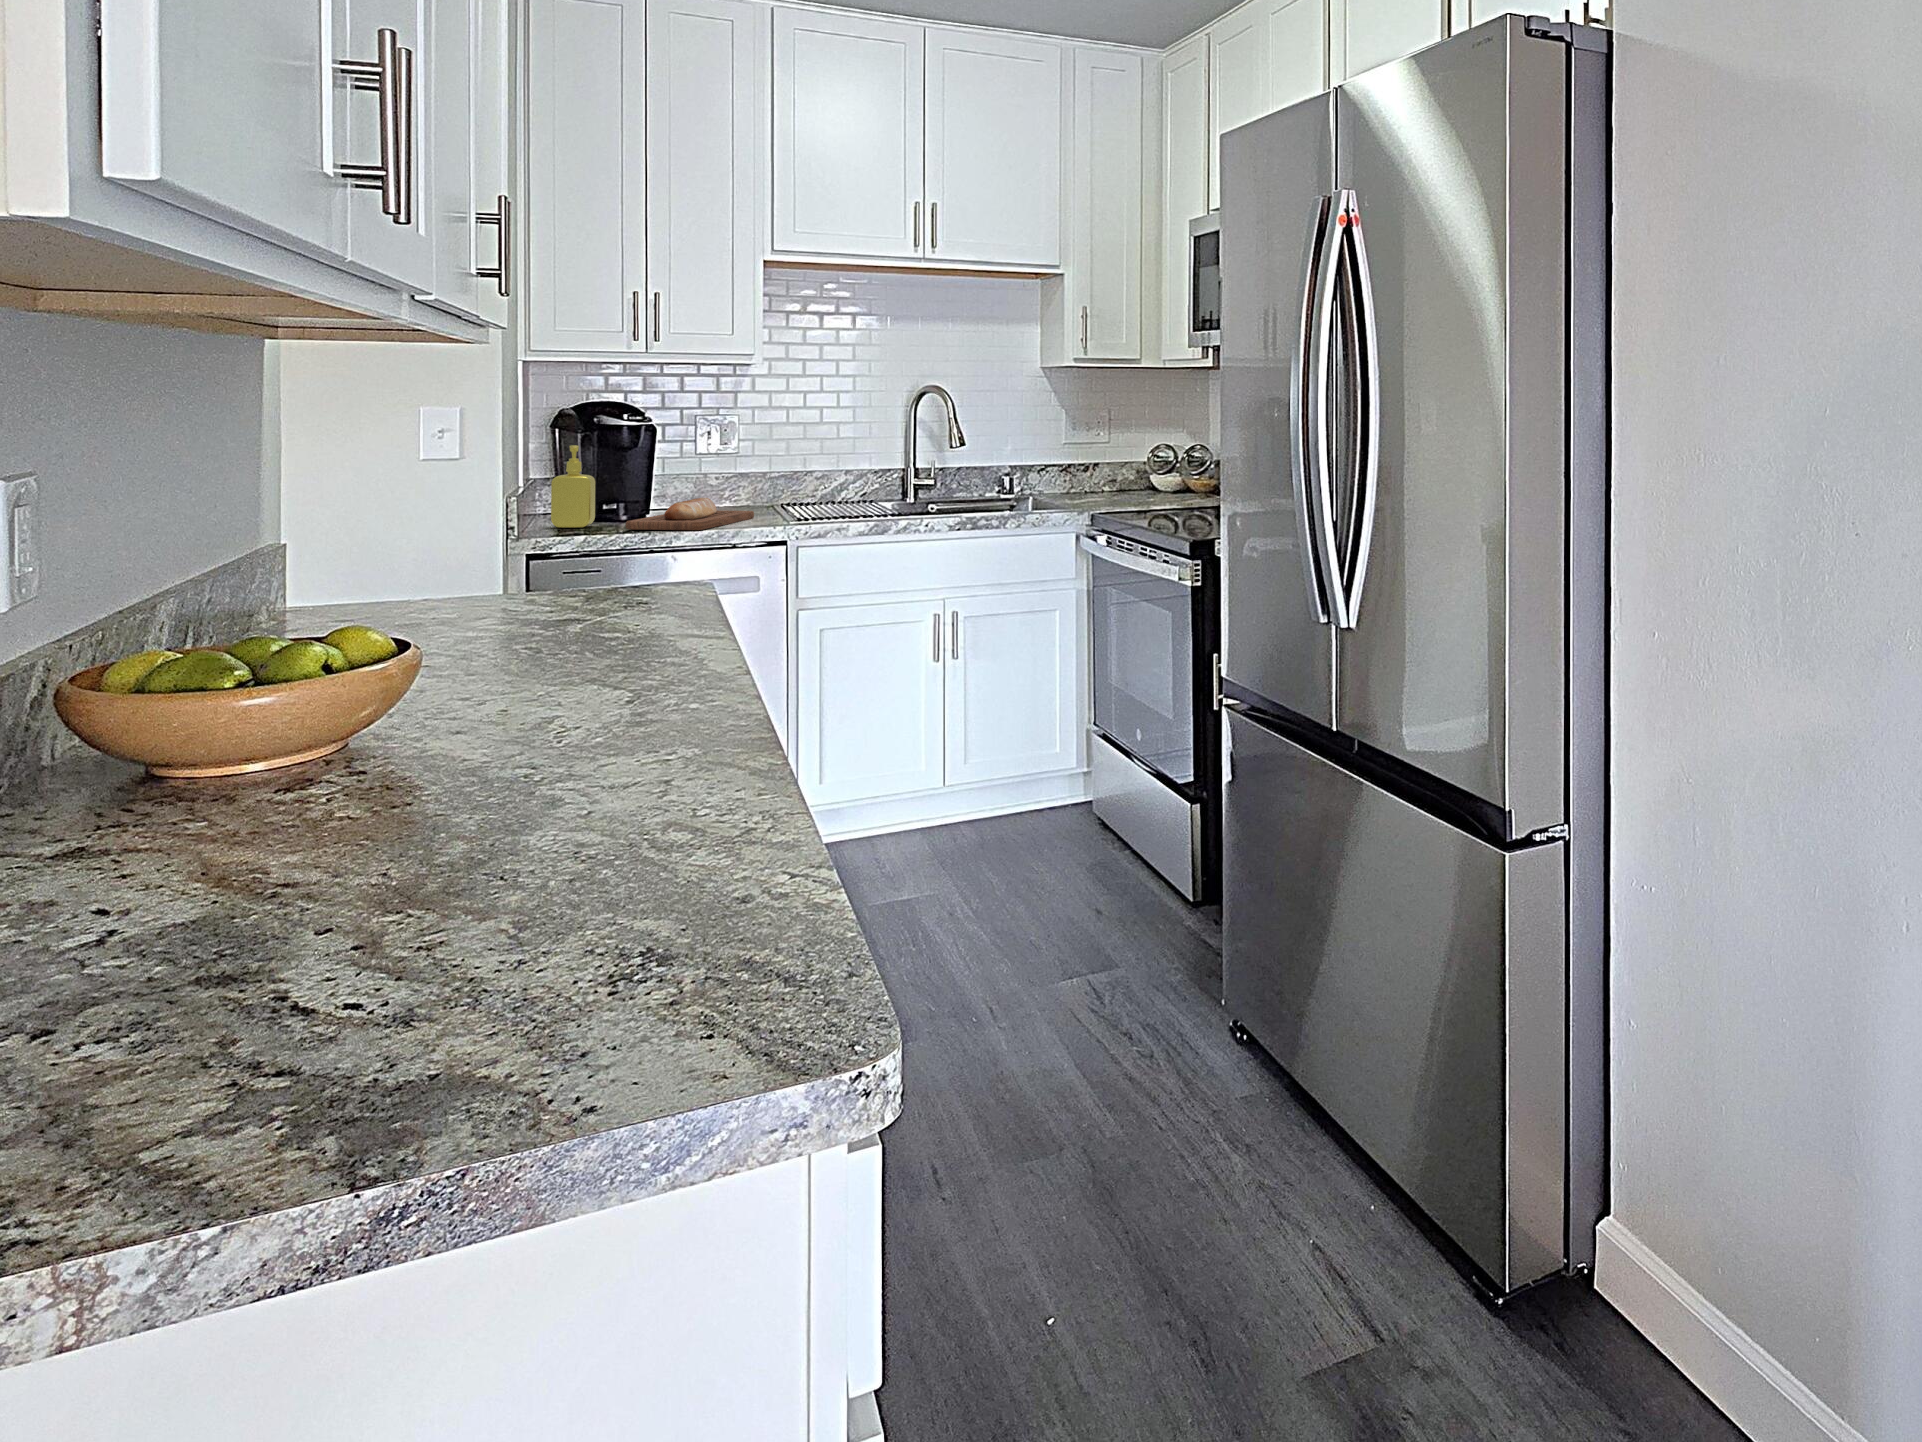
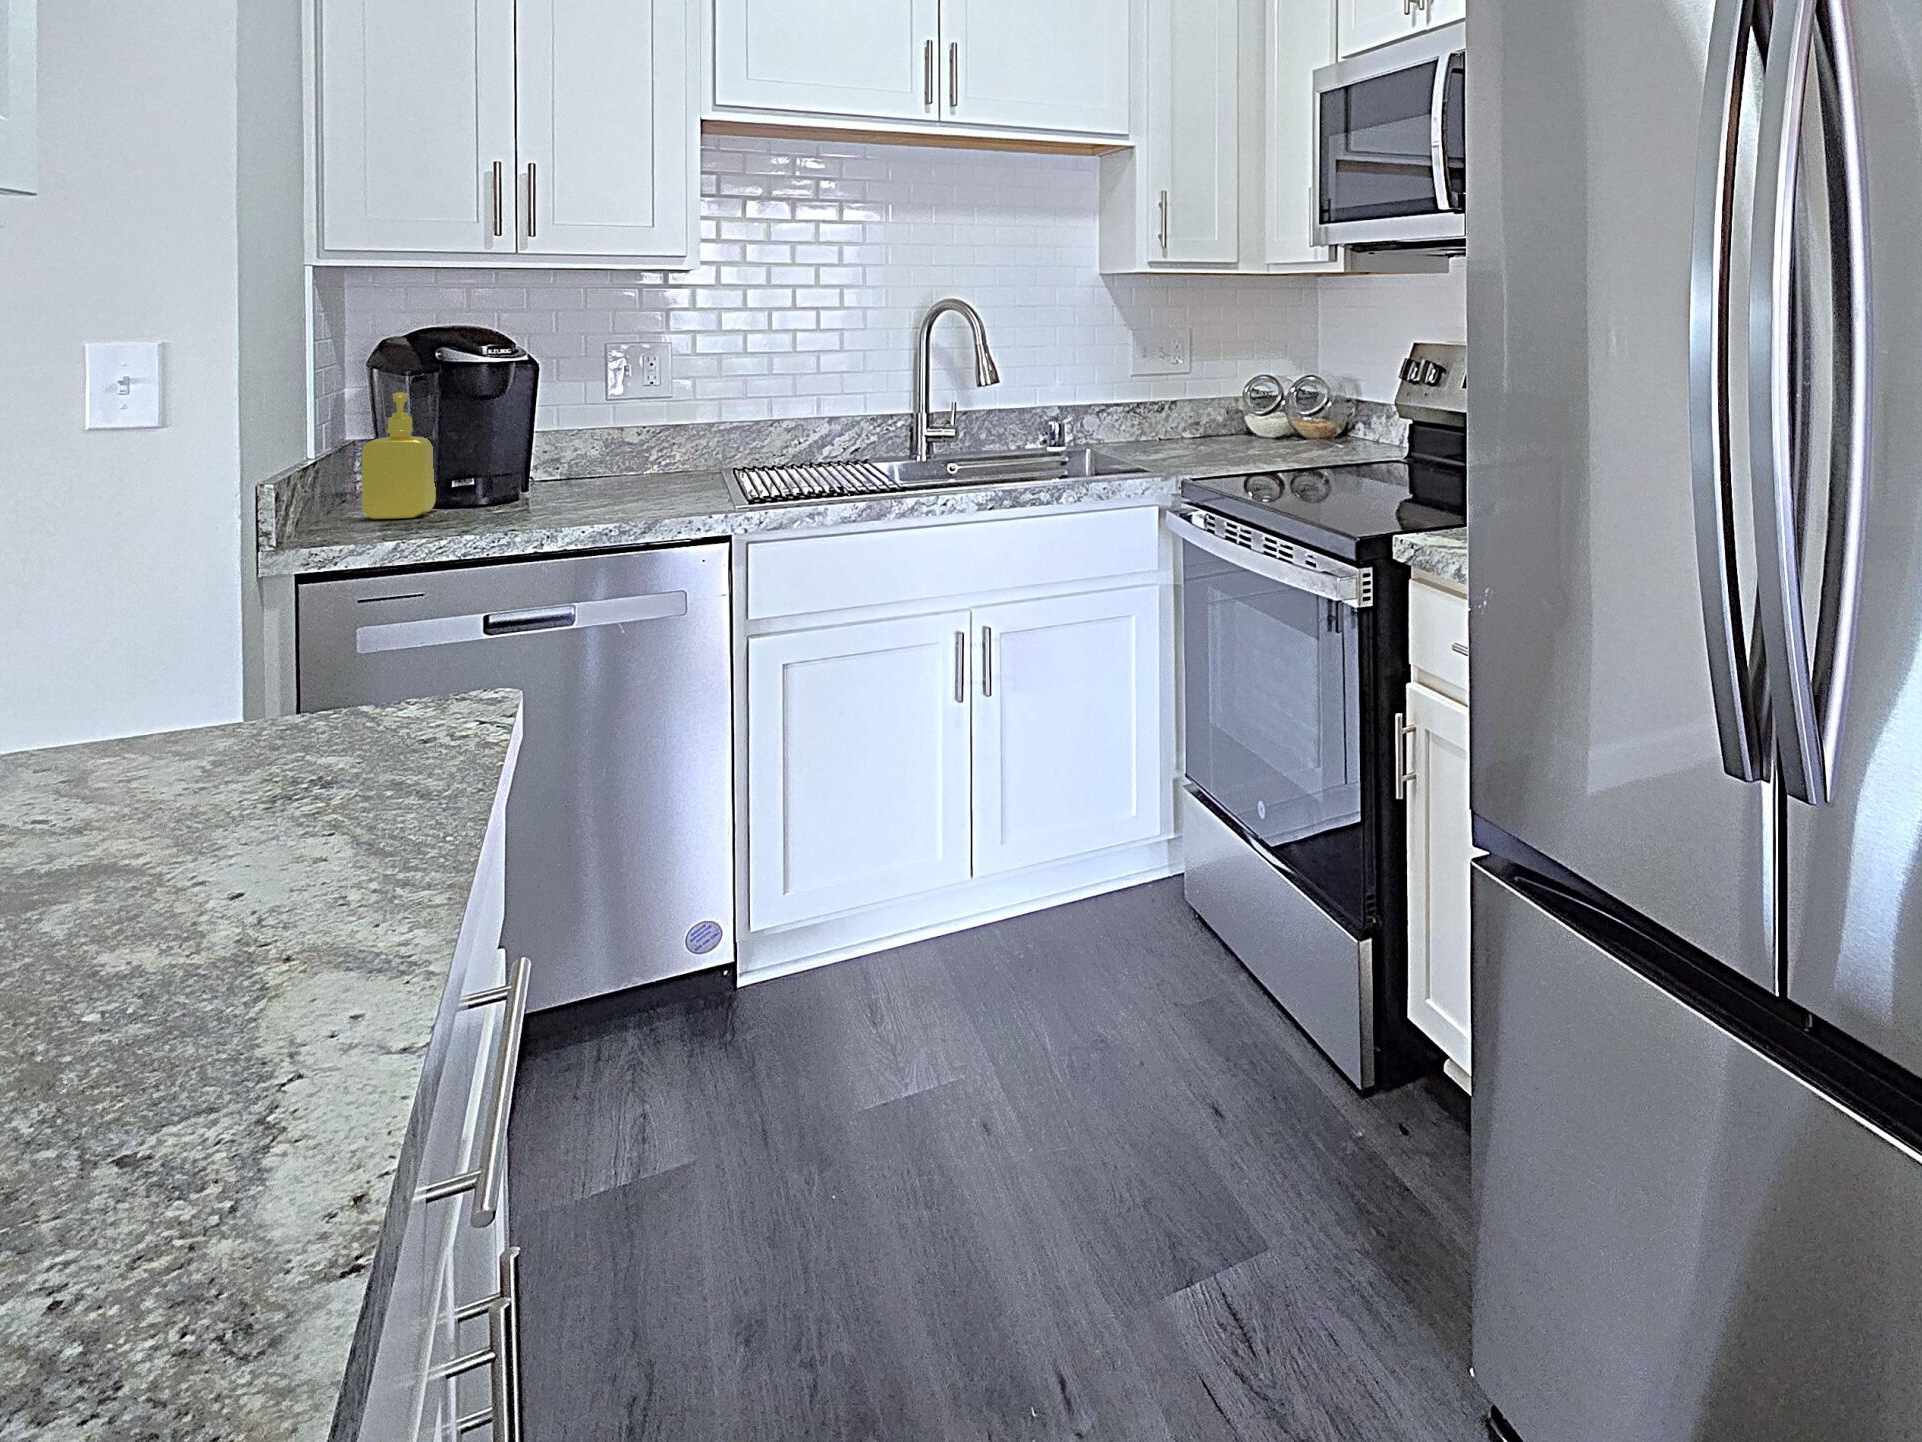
bread loaf: present [625,498,754,530] -> none [476,467,688,522]

